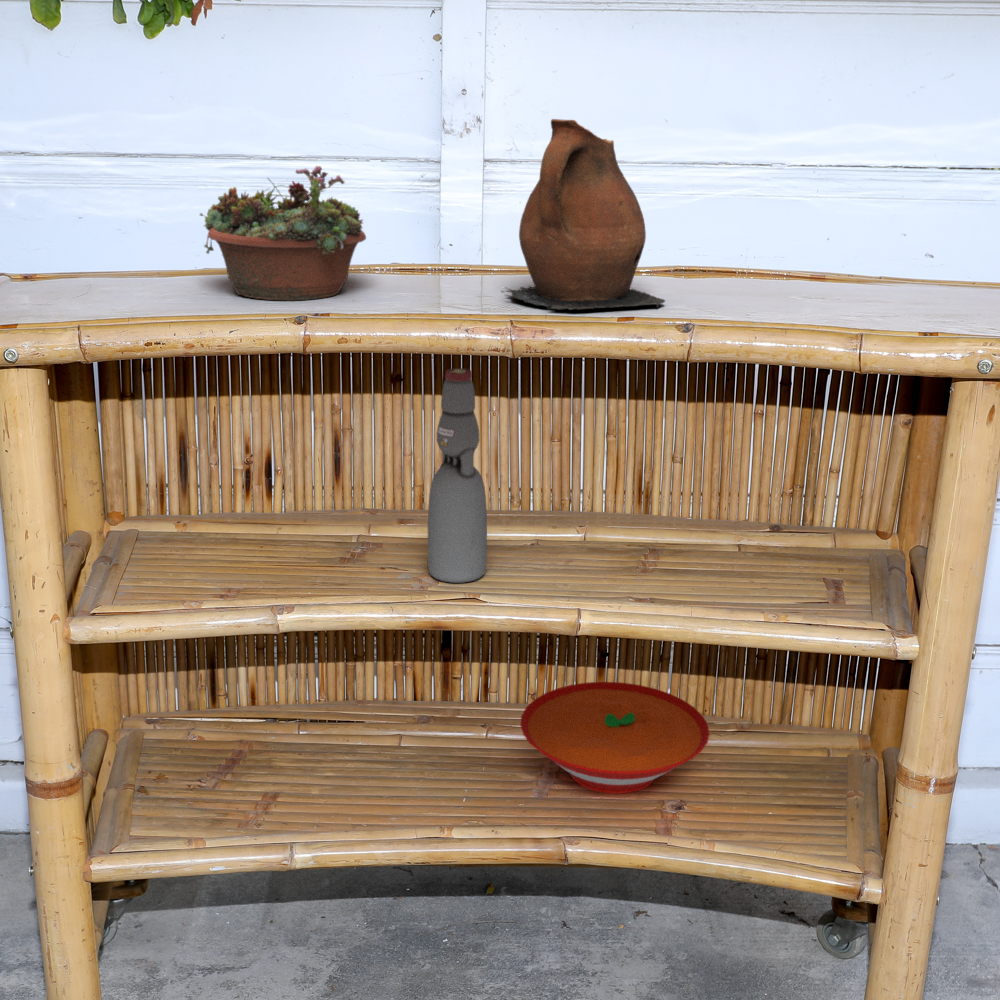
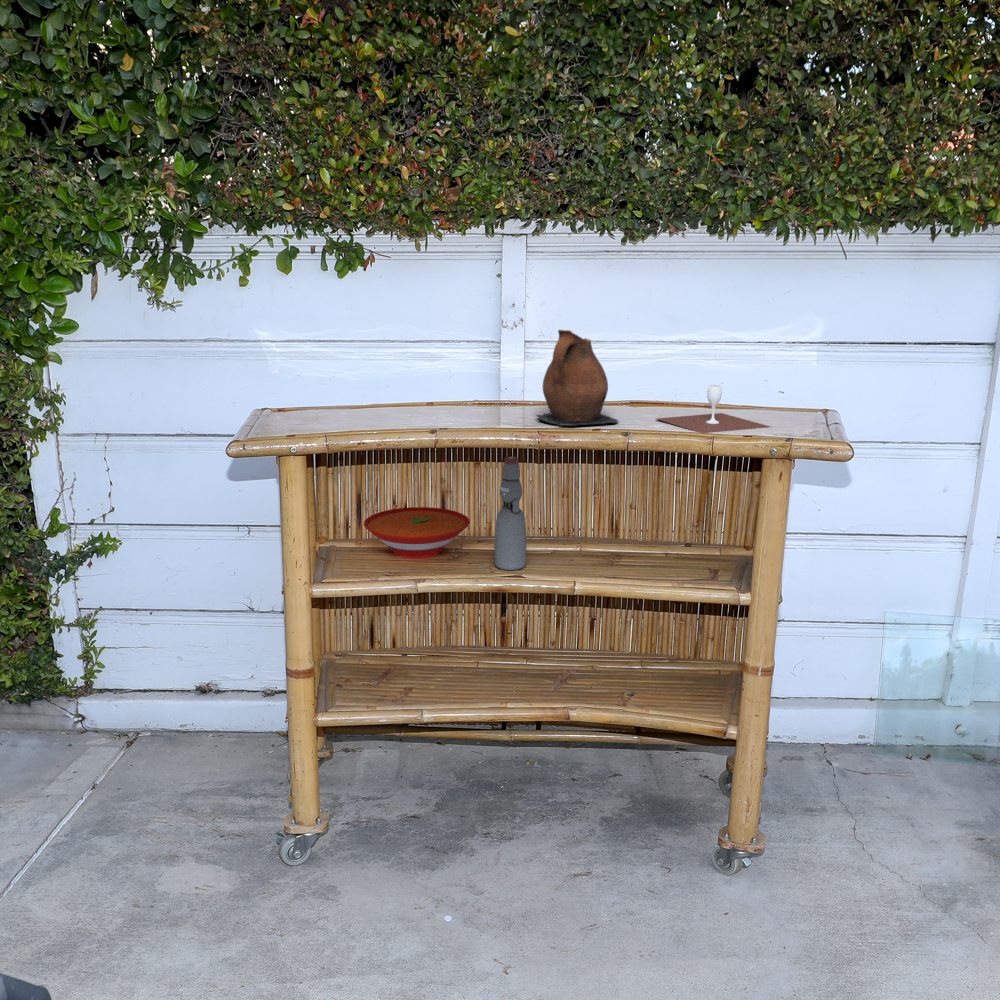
succulent planter: present [200,166,366,300] -> none [377,353,463,422]
wine glass: none [734,233,961,326] -> present [656,385,770,433]
bowl: present [520,682,709,794] -> present [364,507,470,558]

